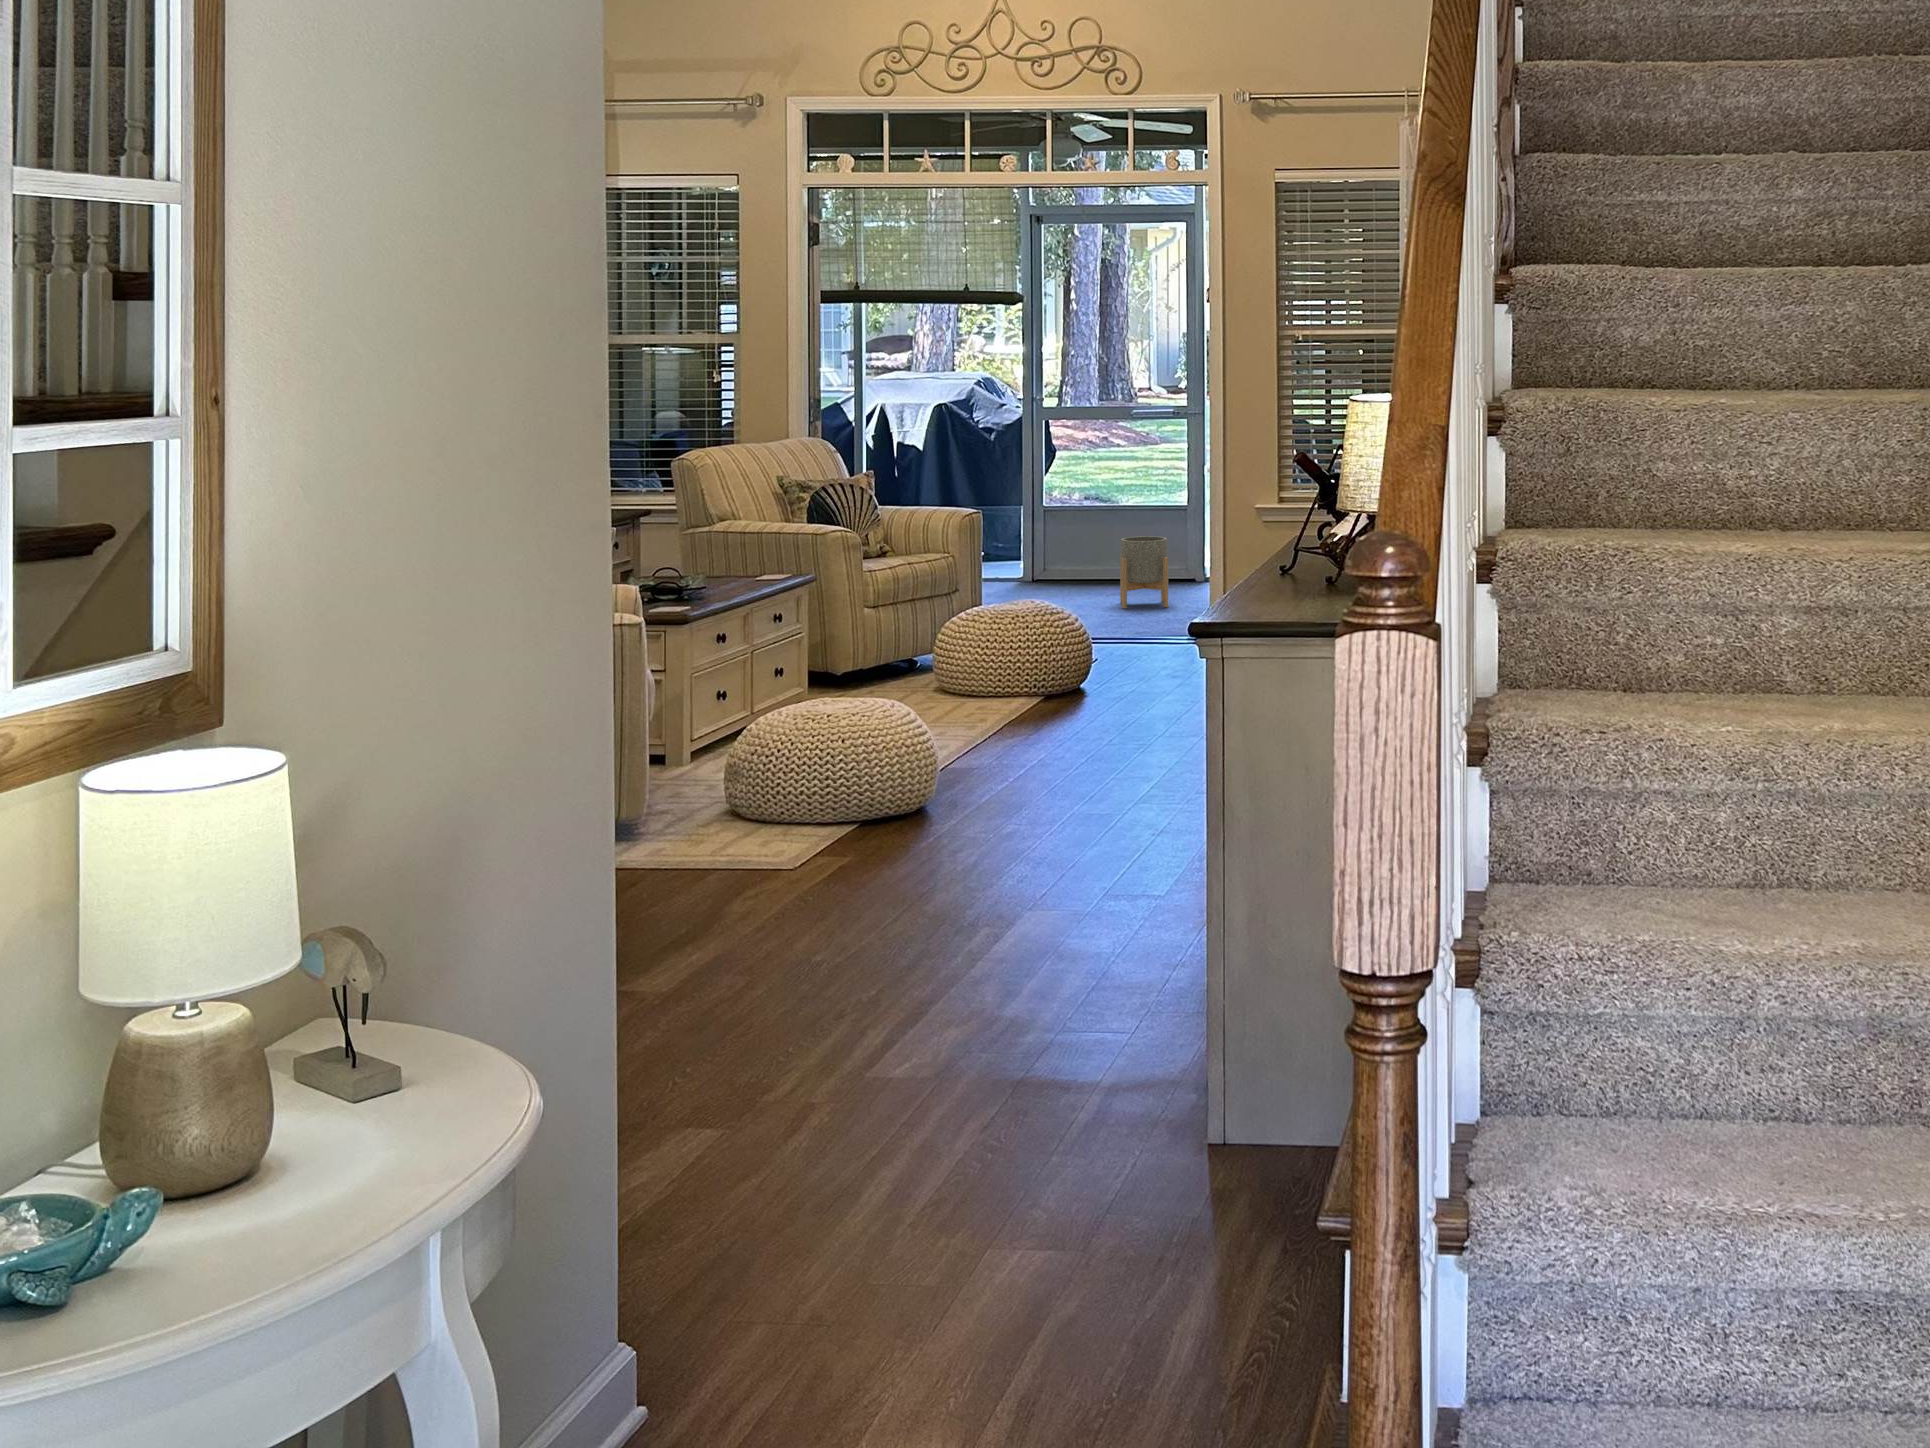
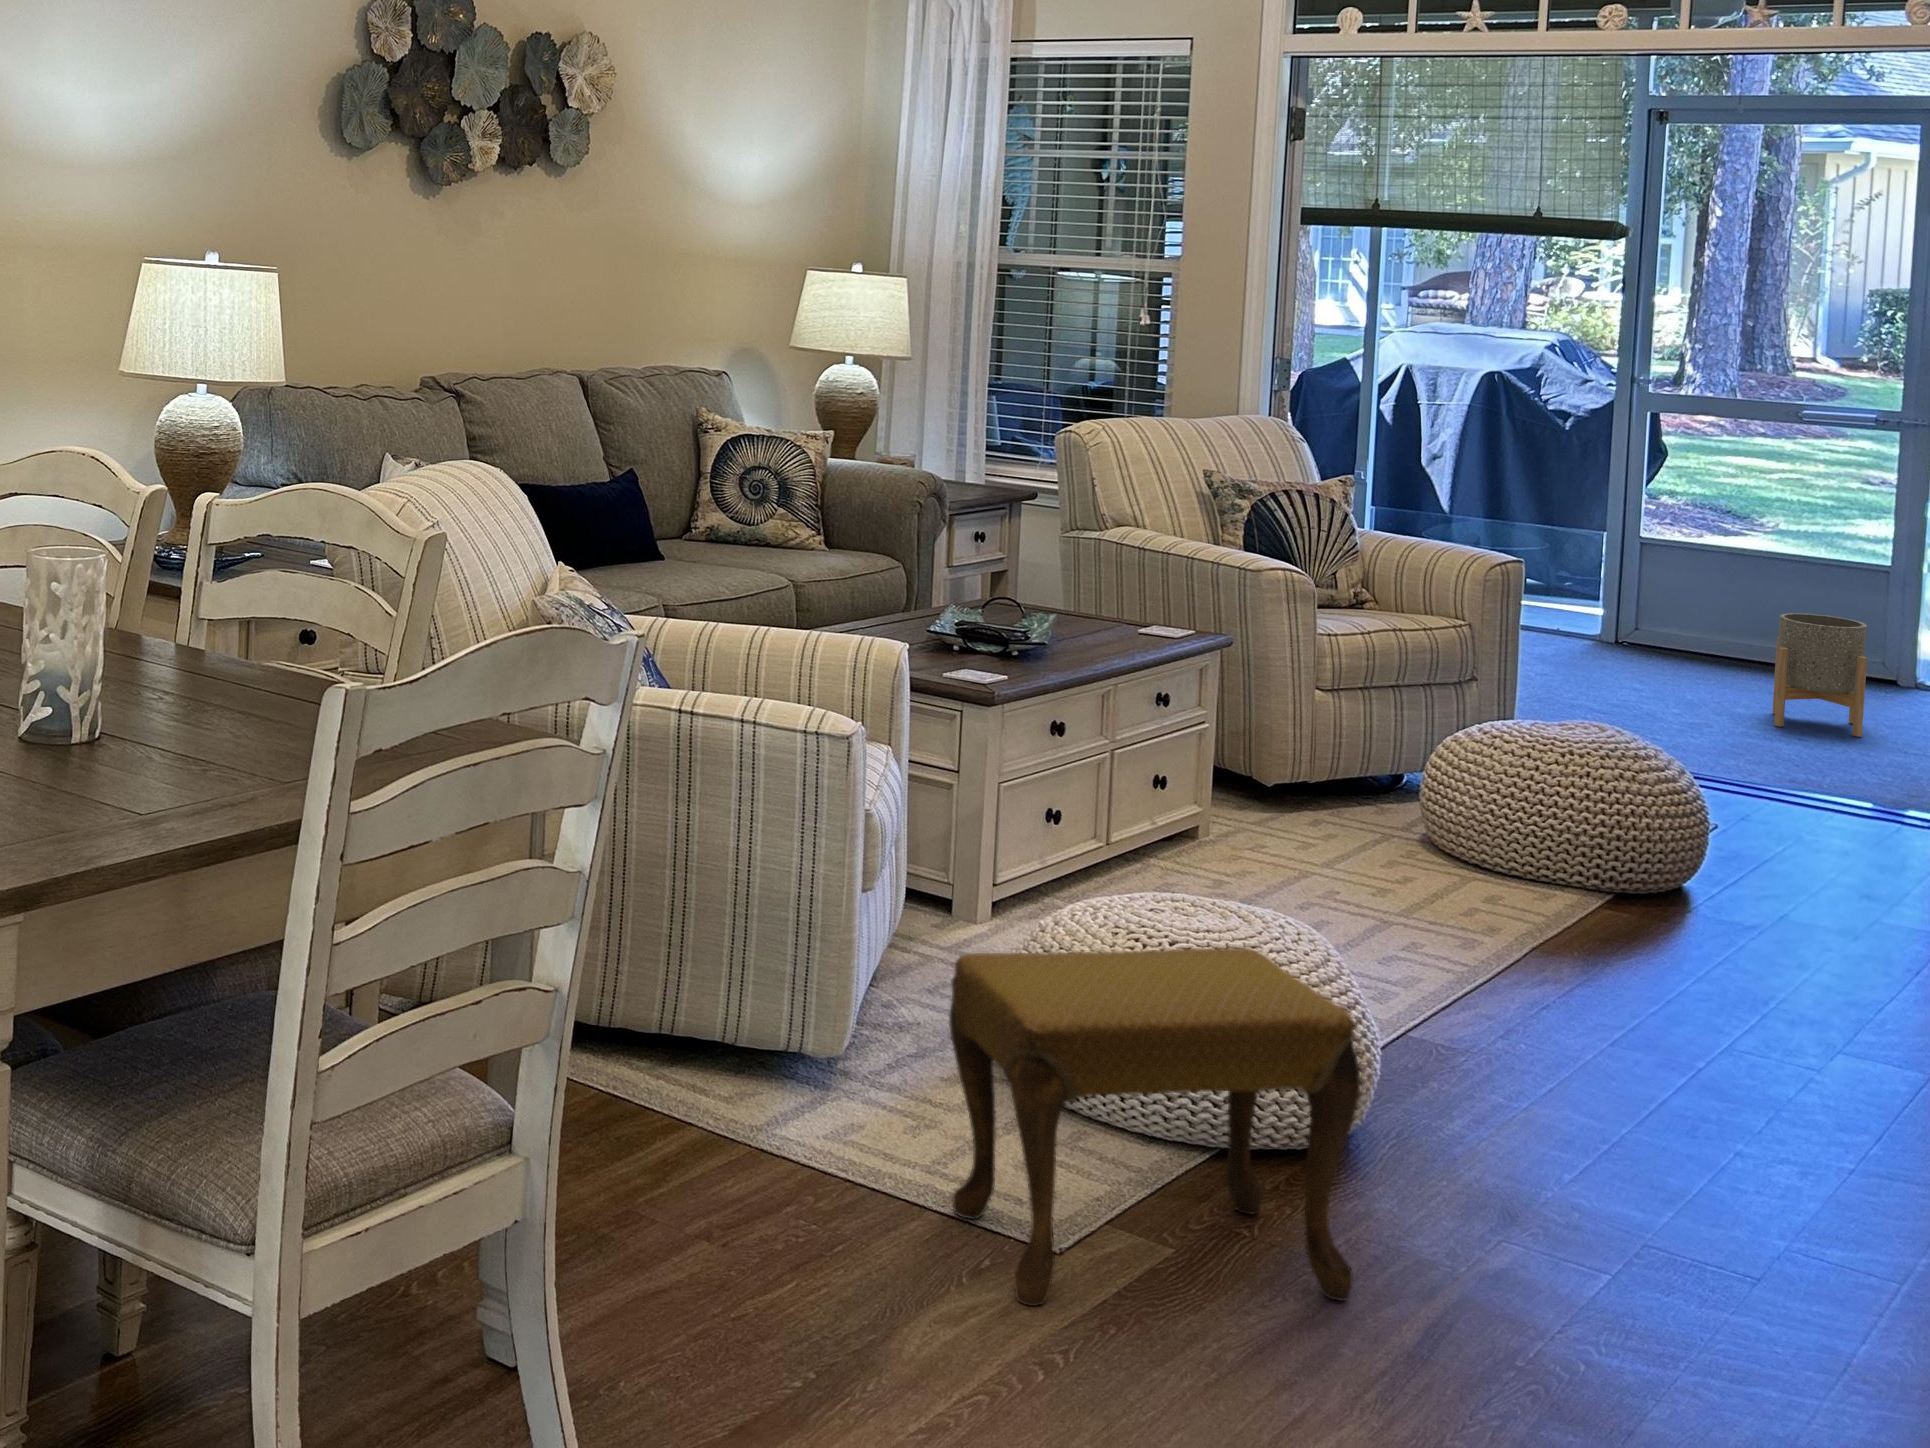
footstool: none [730,693,952,889] -> present [949,948,1360,1306]

